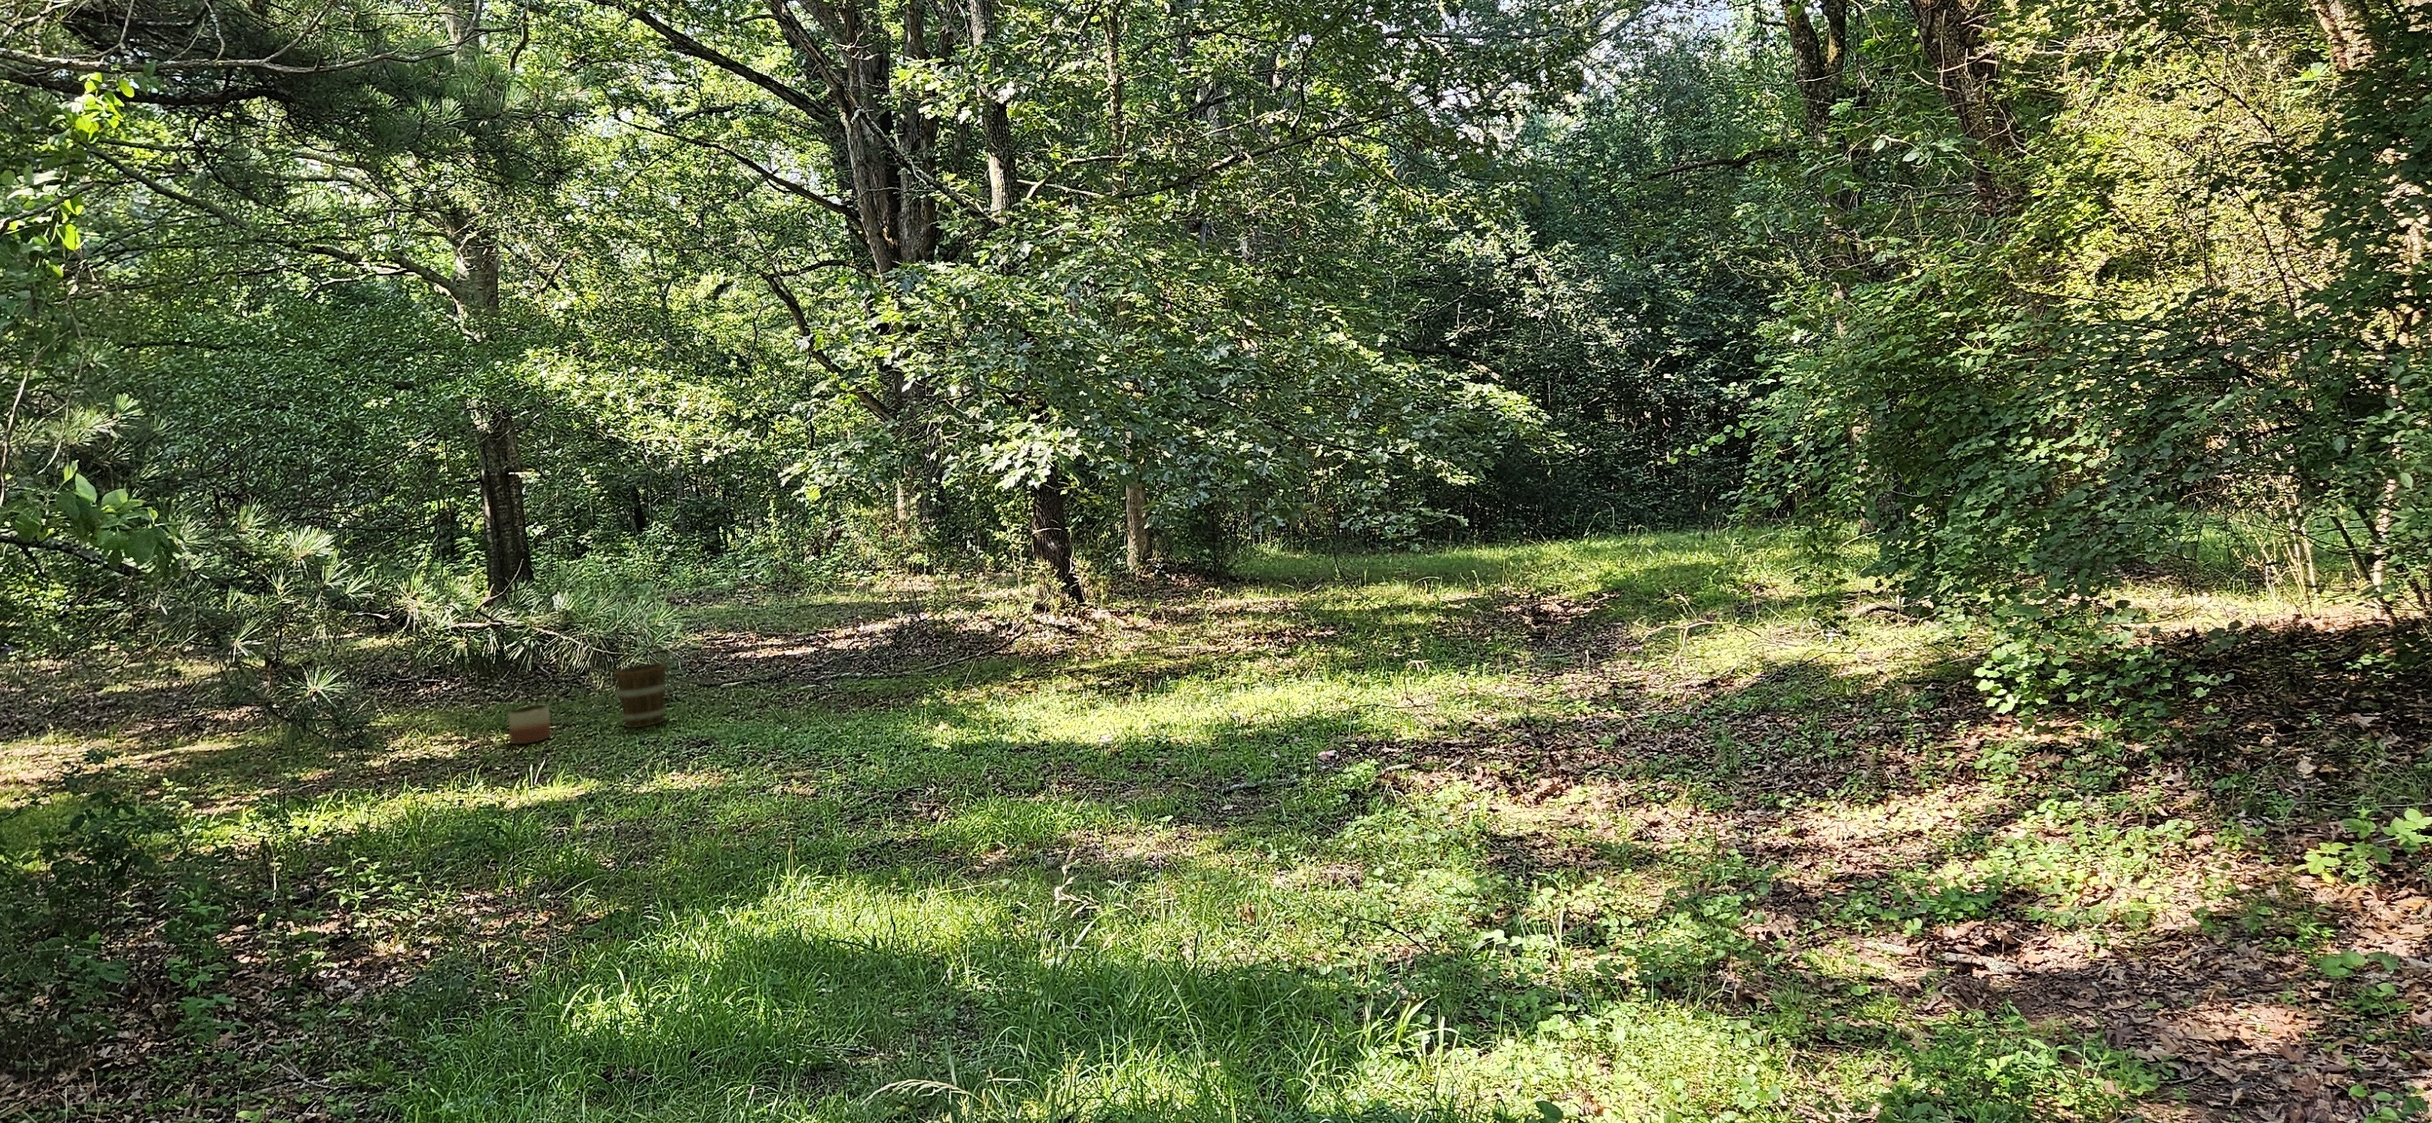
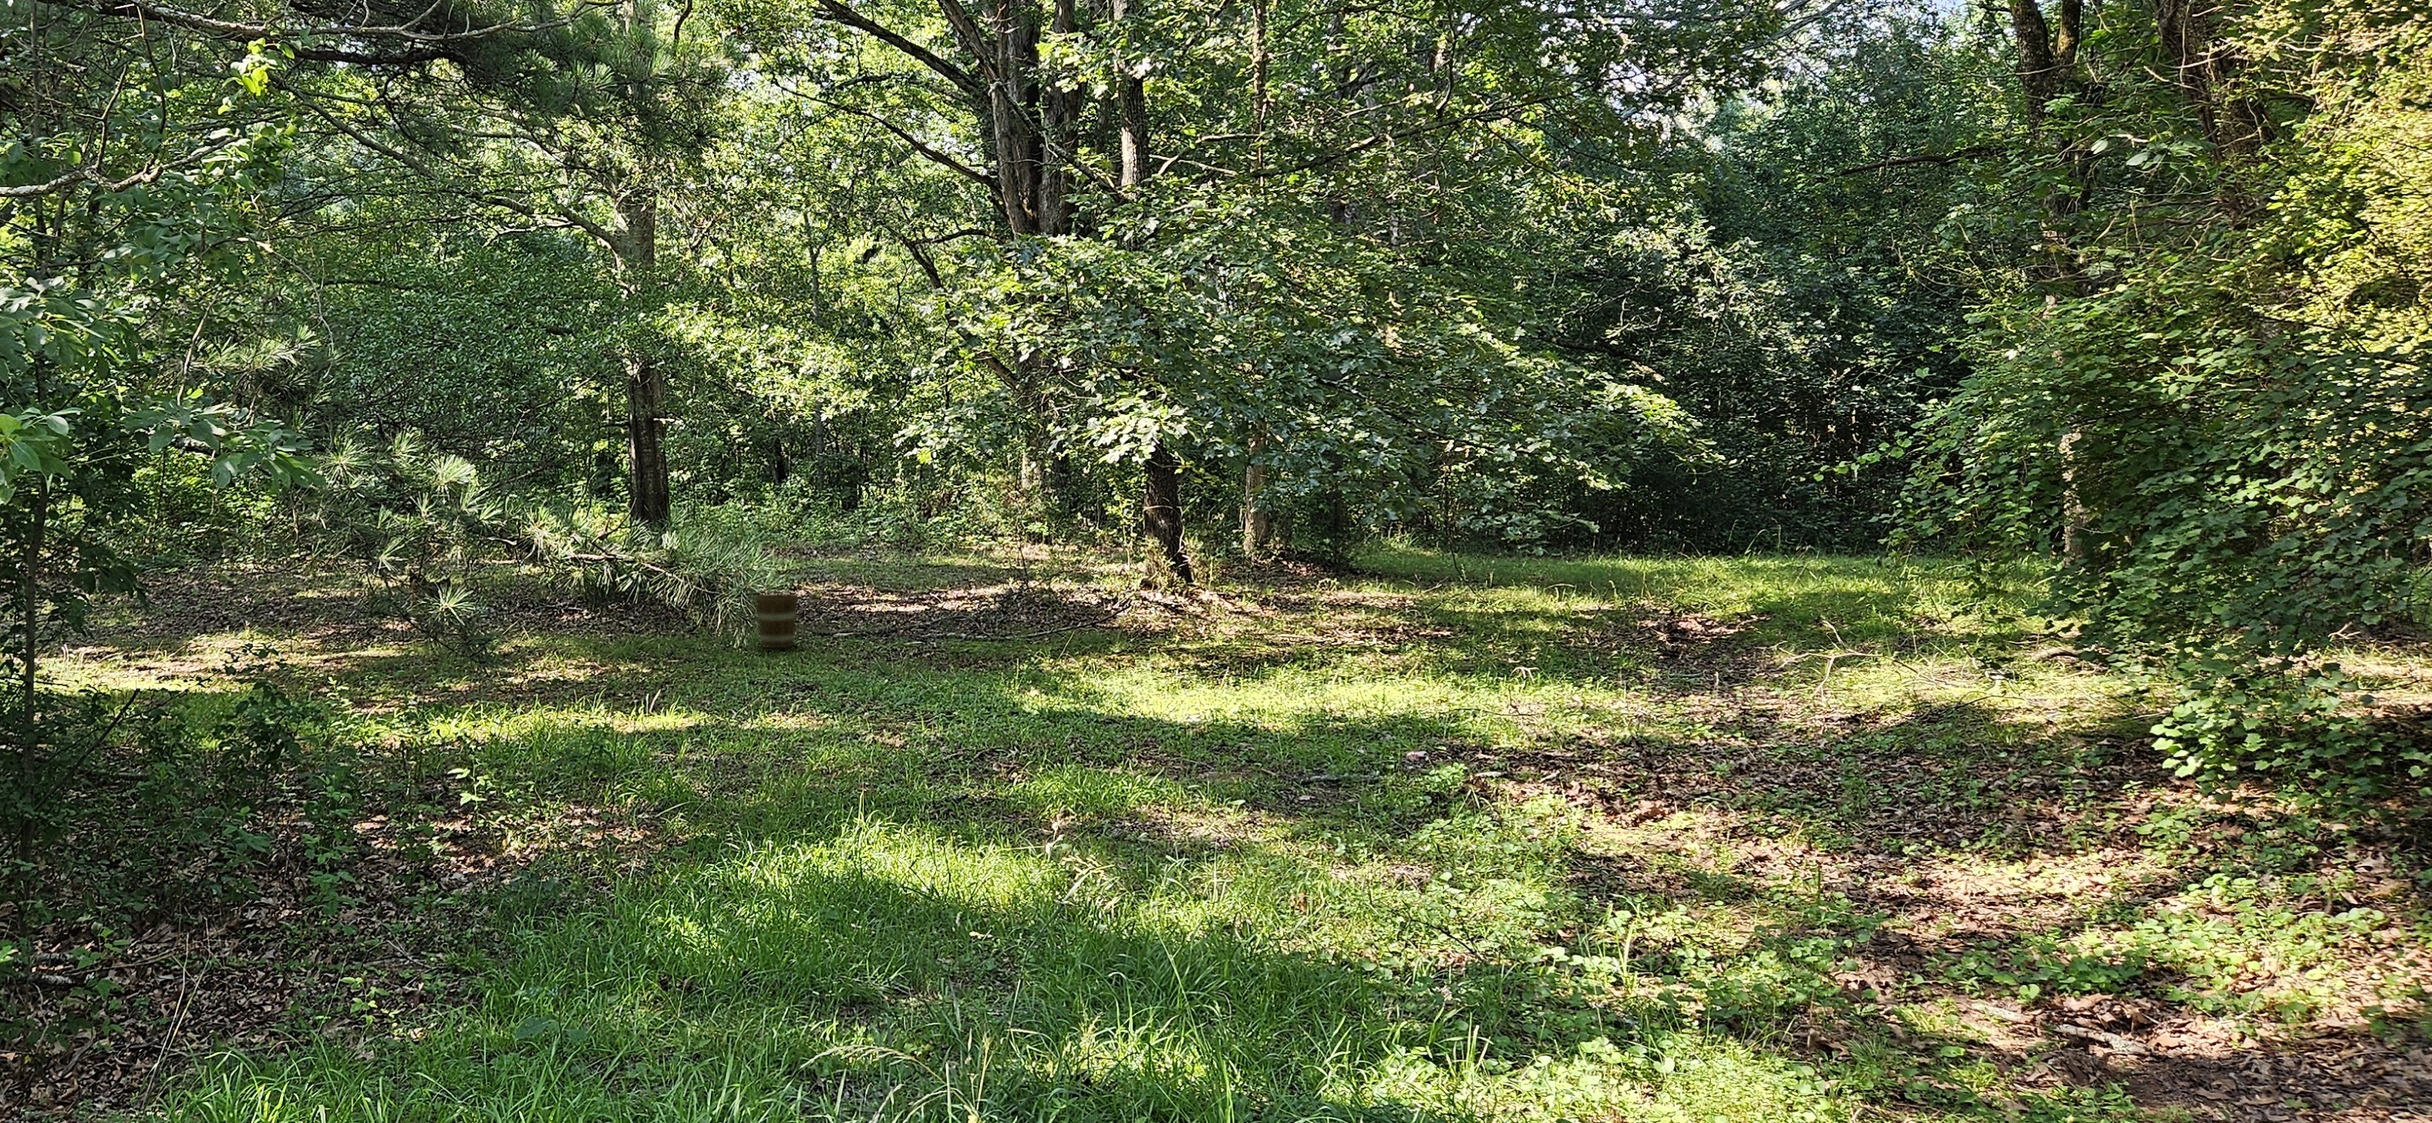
planter: present [508,705,551,744] -> none [670,618,702,650]

